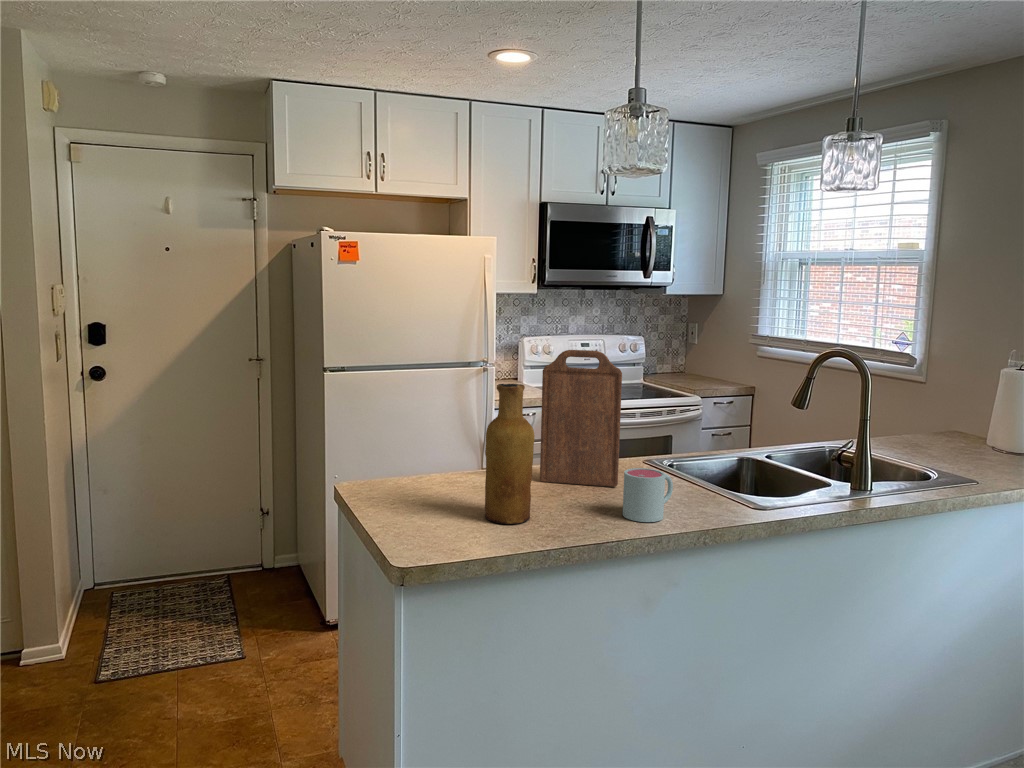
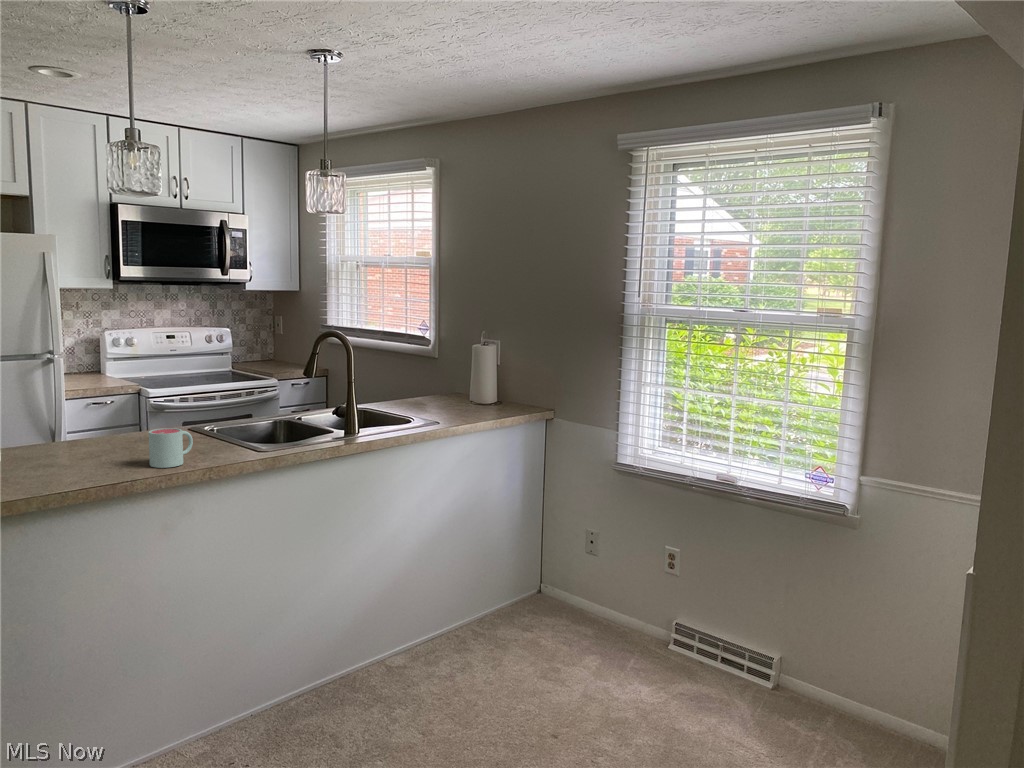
cutting board: present [540,350,622,487] -> none [82,339,156,449]
vase: present [485,384,535,524] -> none [19,367,65,479]

